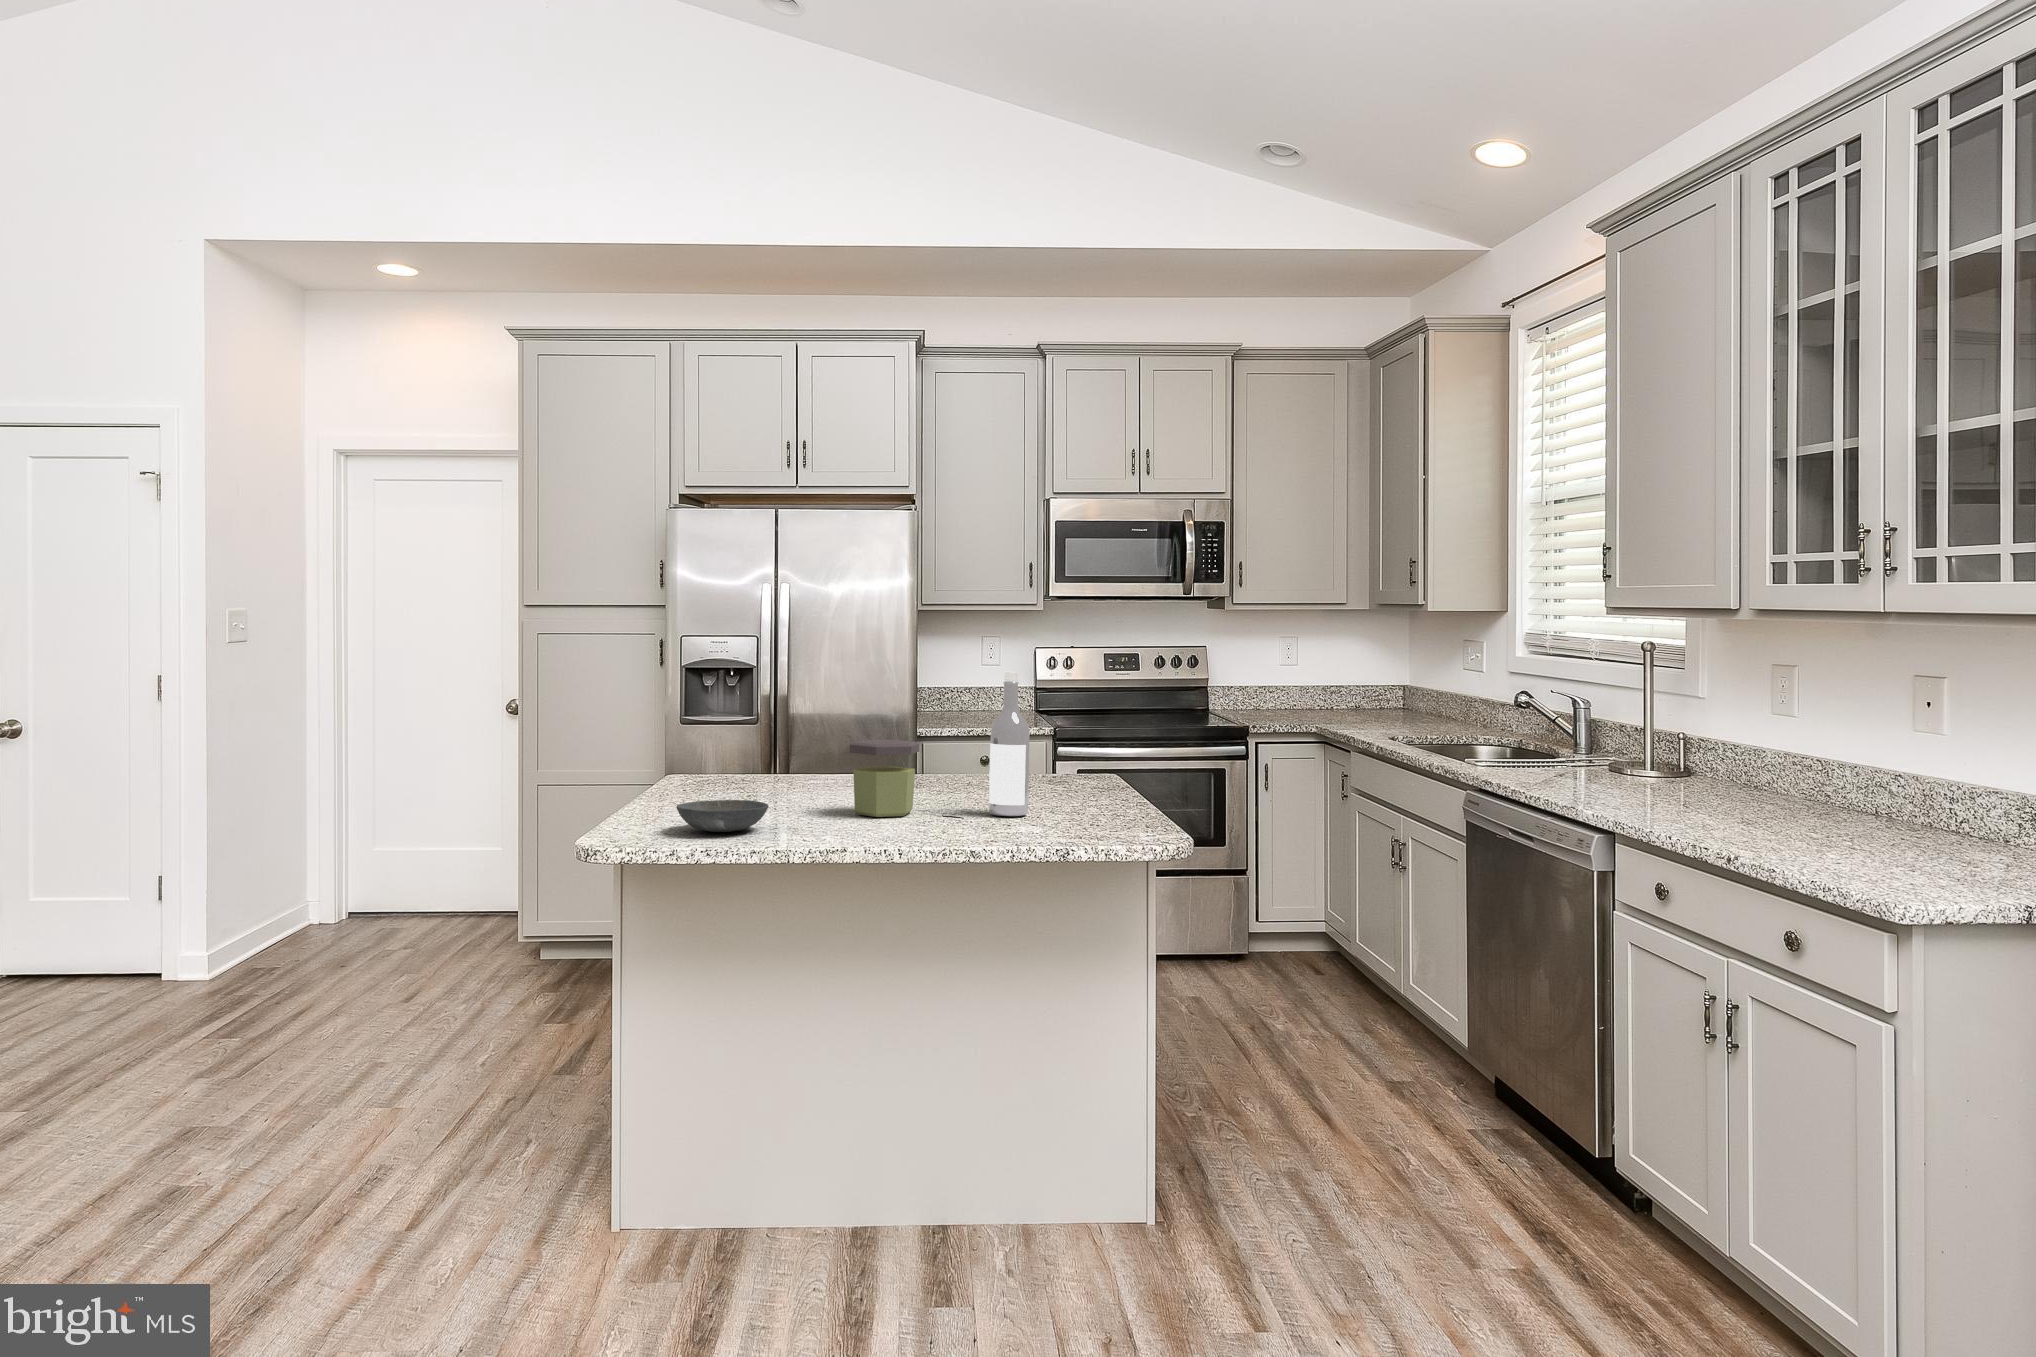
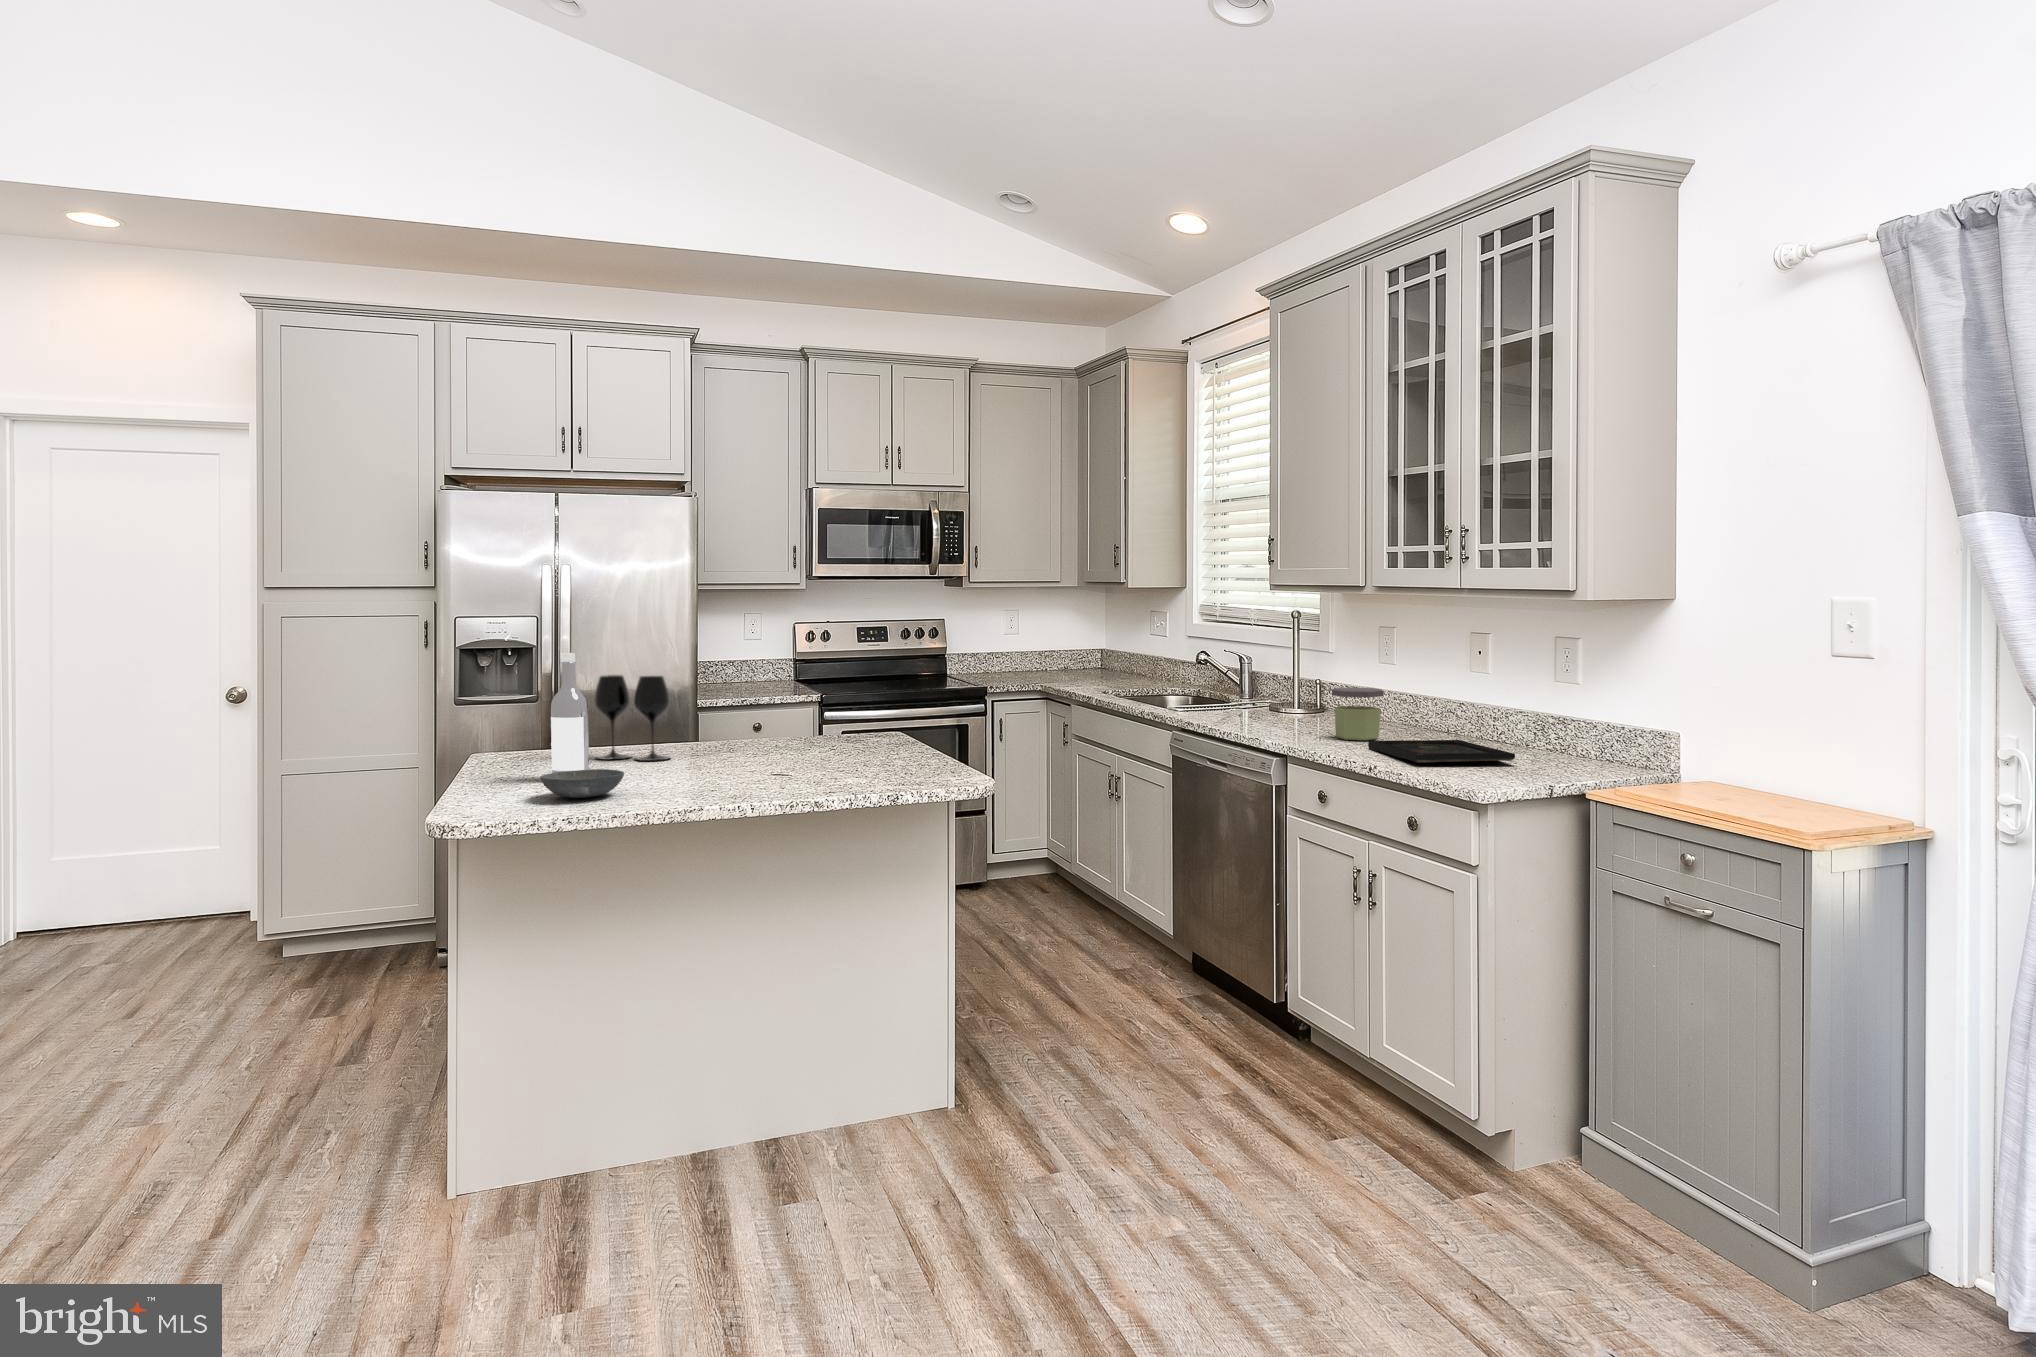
wine bottle: present [989,672,1029,816] -> present [551,653,589,773]
wine glass: none [769,695,849,793] -> present [594,675,670,761]
jar: present [850,740,919,817] -> present [1332,687,1384,740]
tray: none [1737,816,1966,856] -> present [1368,740,1515,762]

